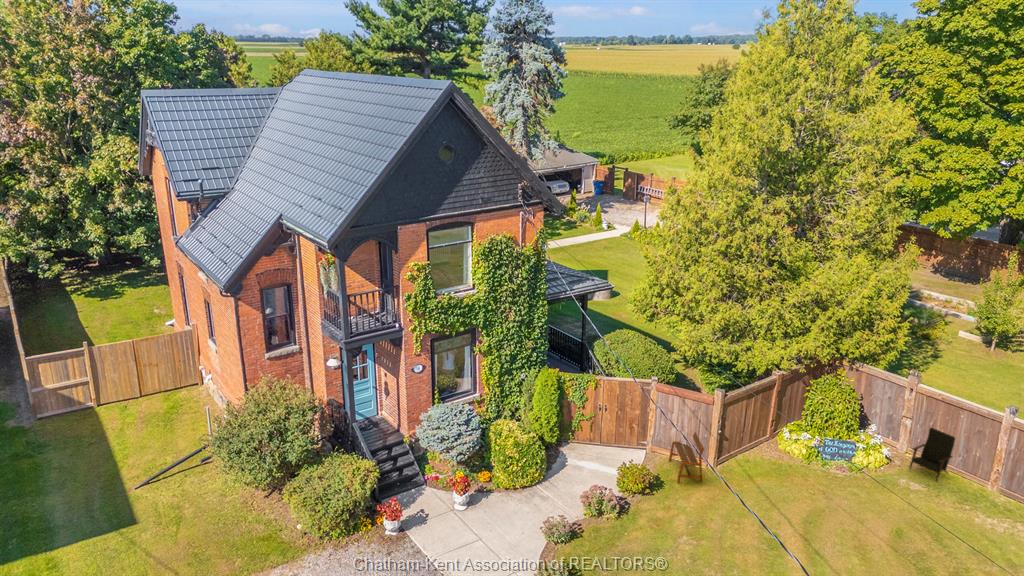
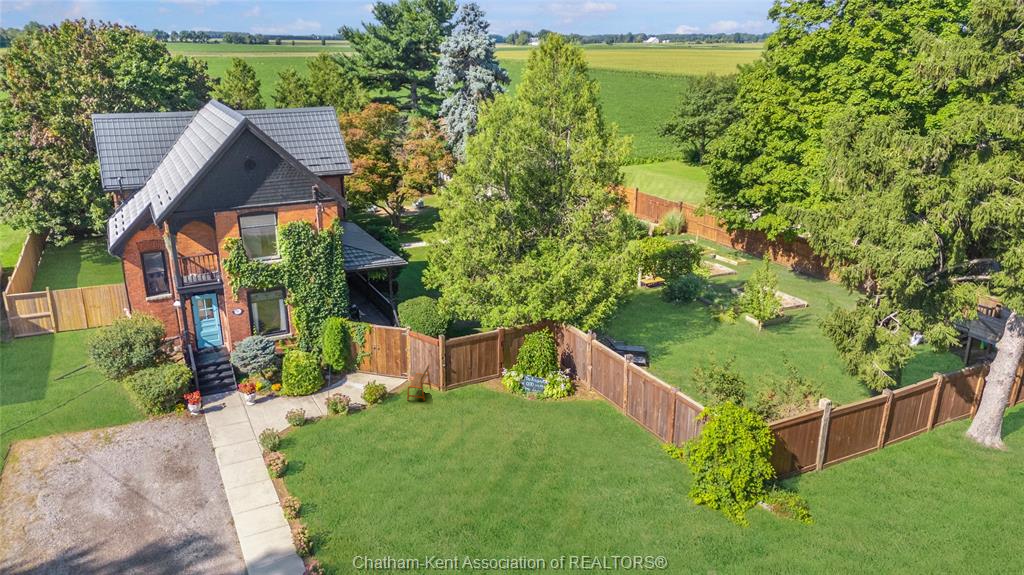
lounge chair: present [909,428,955,481] -> none [578,372,606,410]

